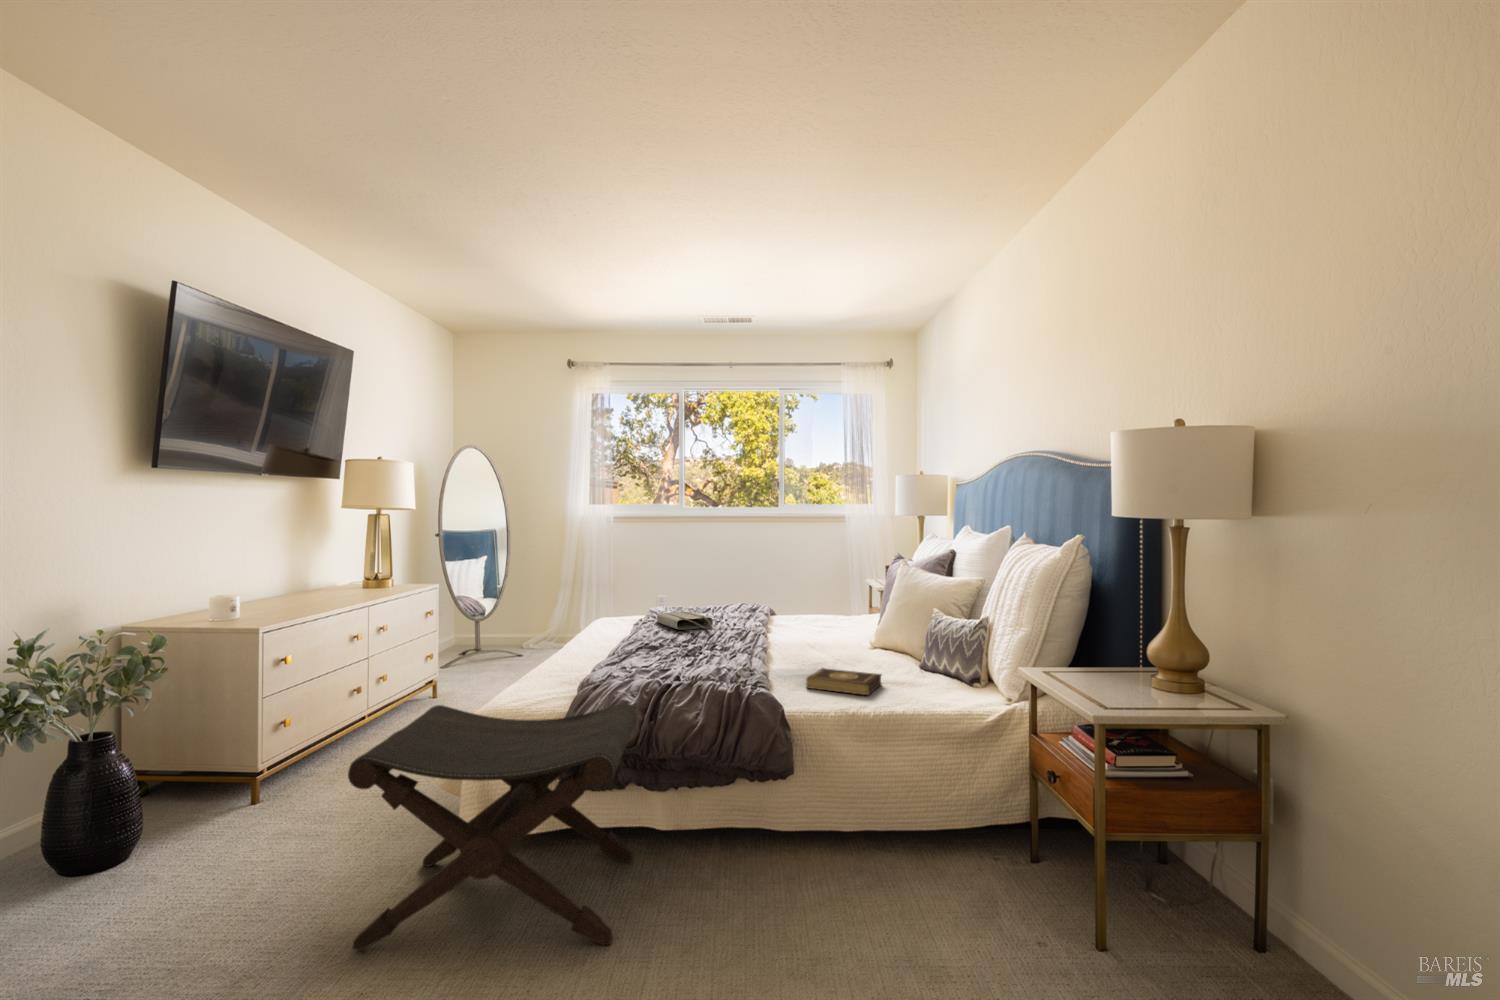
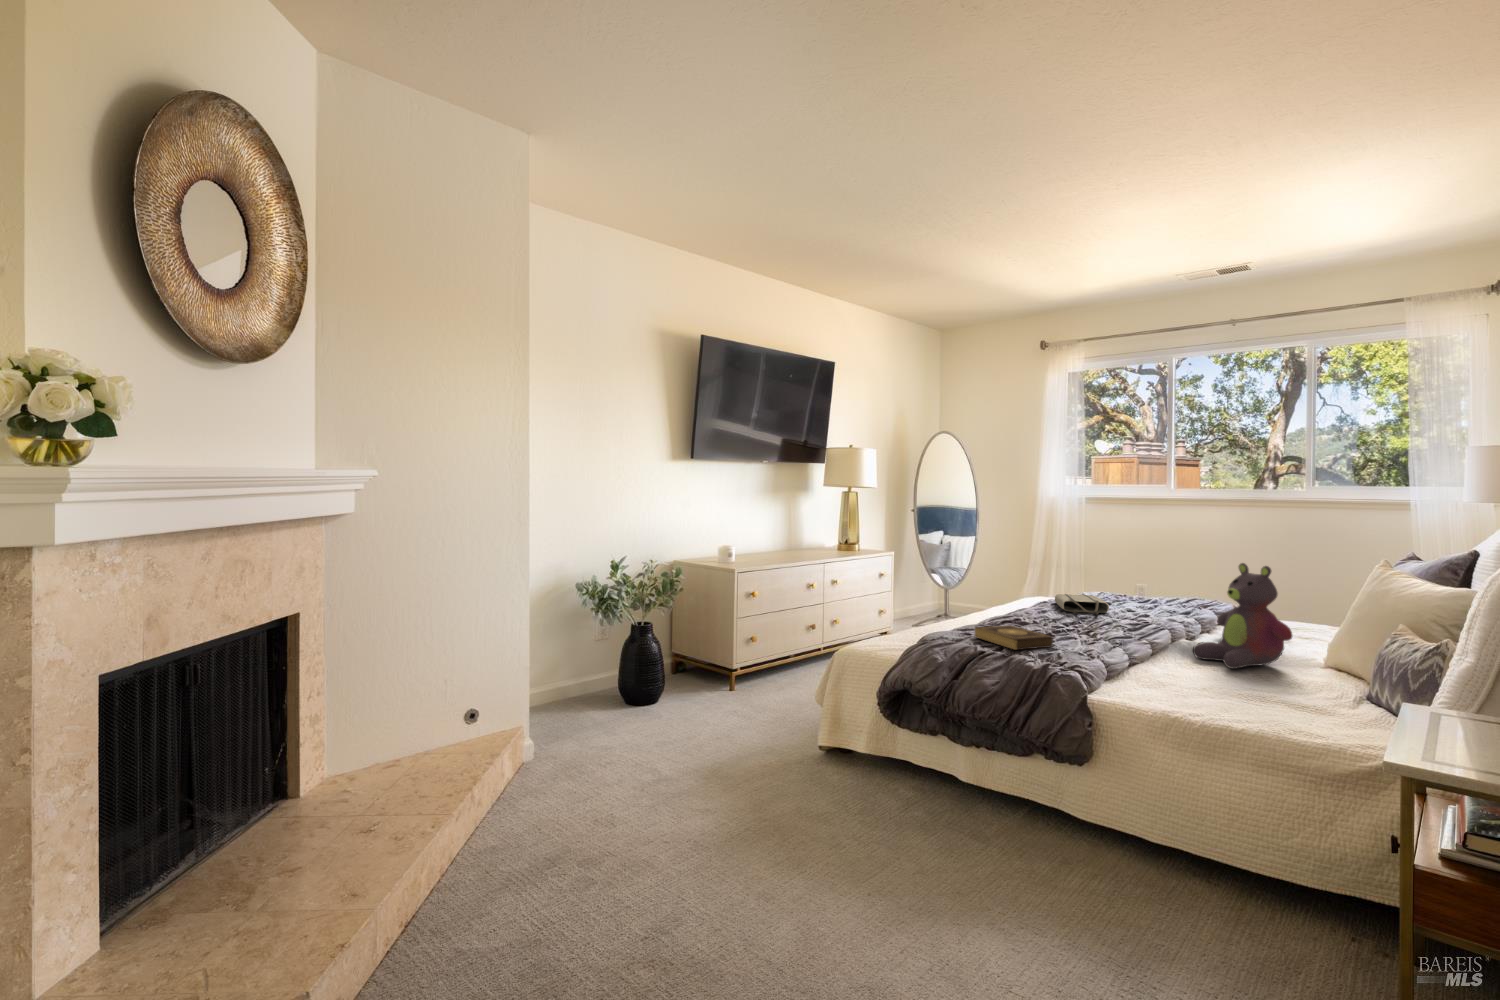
stuffed bear: none [804,571,873,661] -> present [1193,563,1292,668]
book: present [806,668,881,695] -> present [975,625,1053,650]
footstool: present [348,704,637,950] -> none [711,636,945,849]

